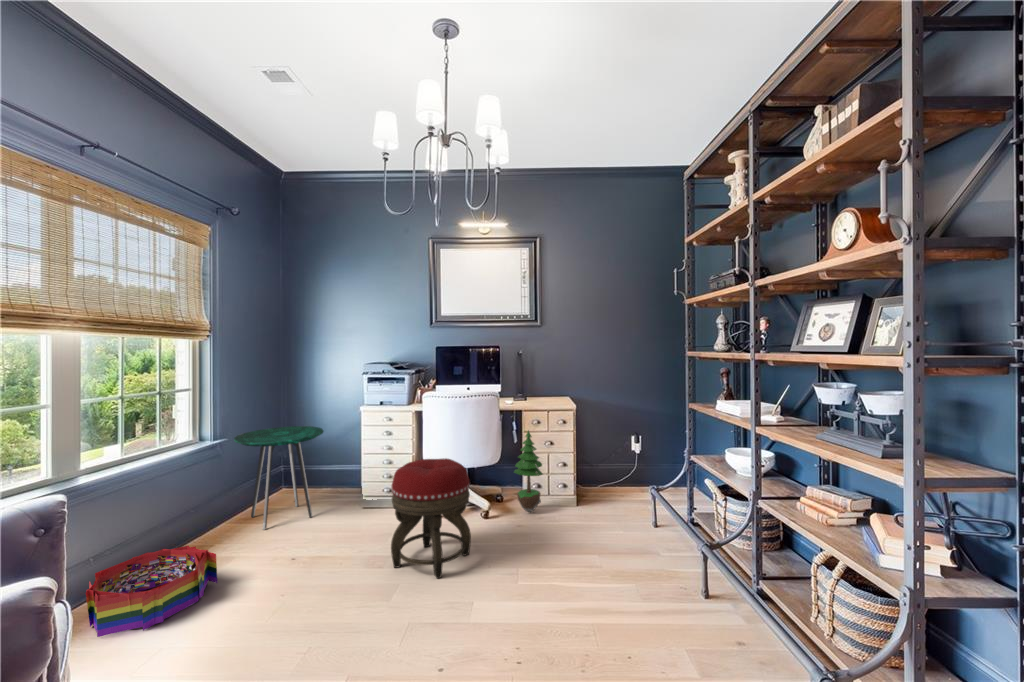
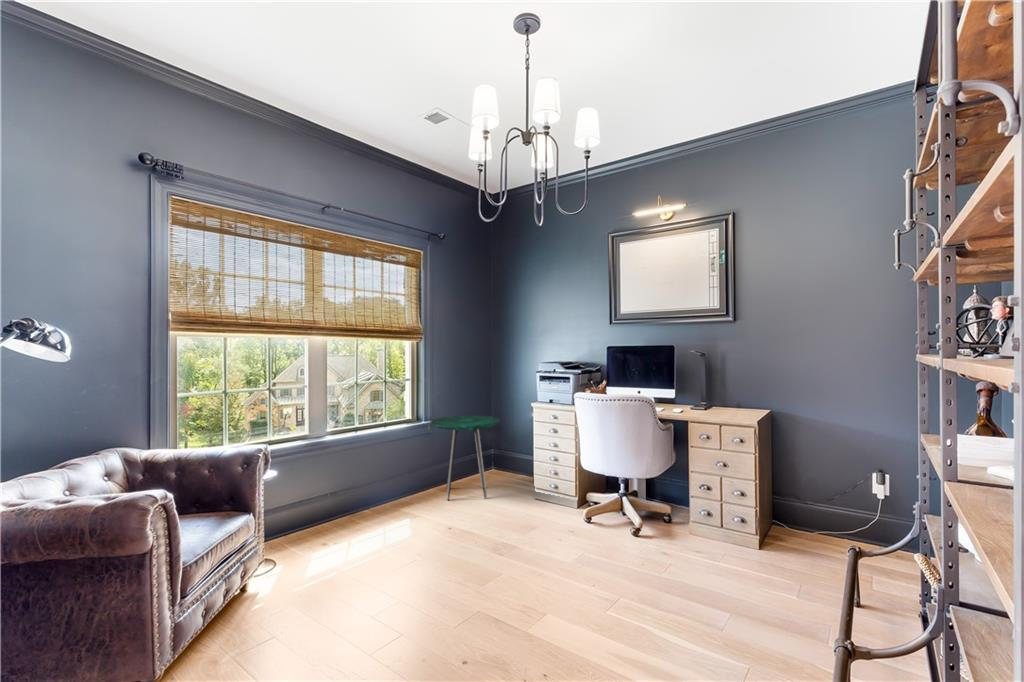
potted tree: present [514,431,543,512] -> none [670,444,708,542]
footstool: present [391,458,471,578] -> none [511,458,591,579]
storage bin: present [86,546,217,637] -> none [309,496,389,550]

